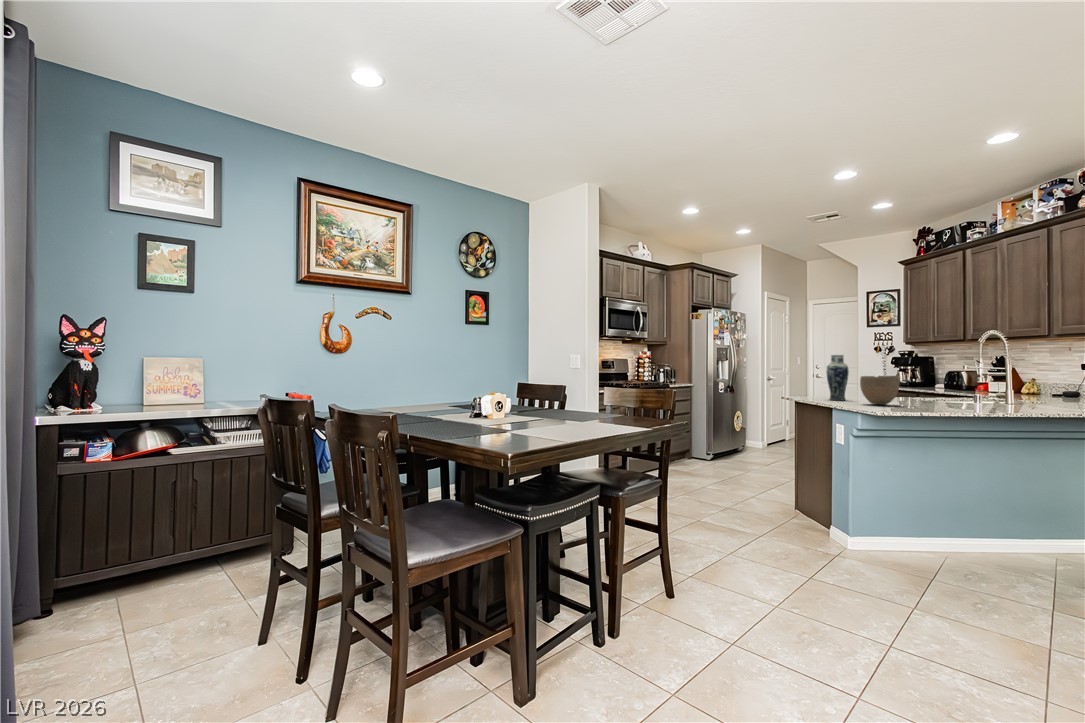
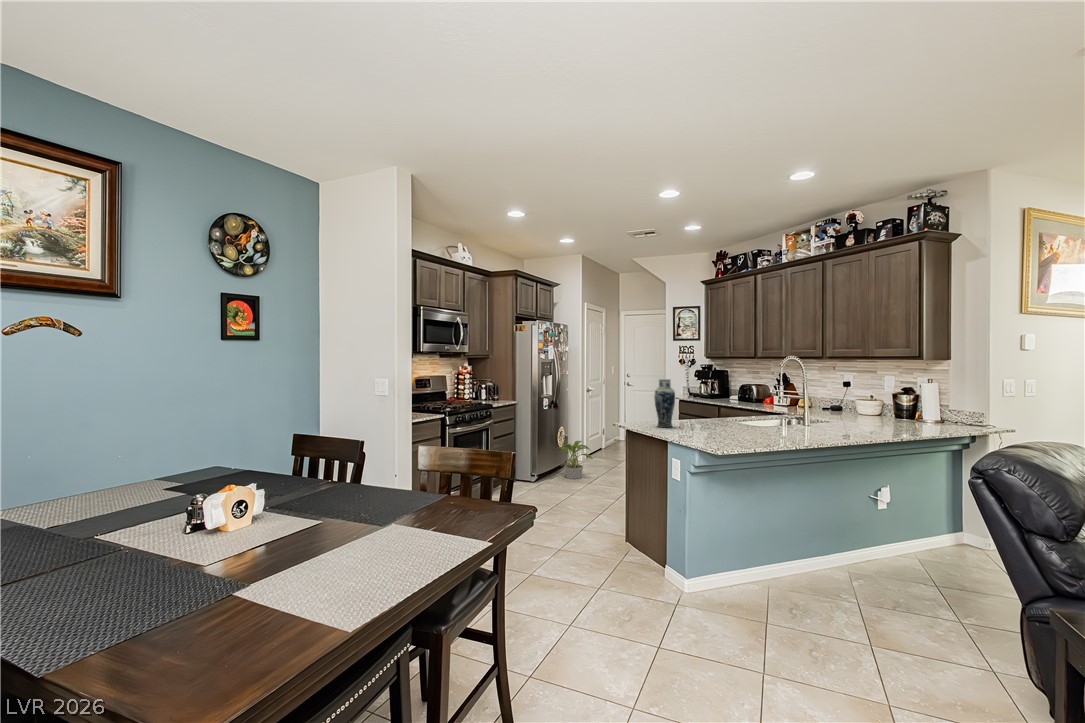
bowl: present [860,376,900,405] -> none [690,404,727,436]
potted plant: none [732,426,770,462] -> present [556,441,592,479]

